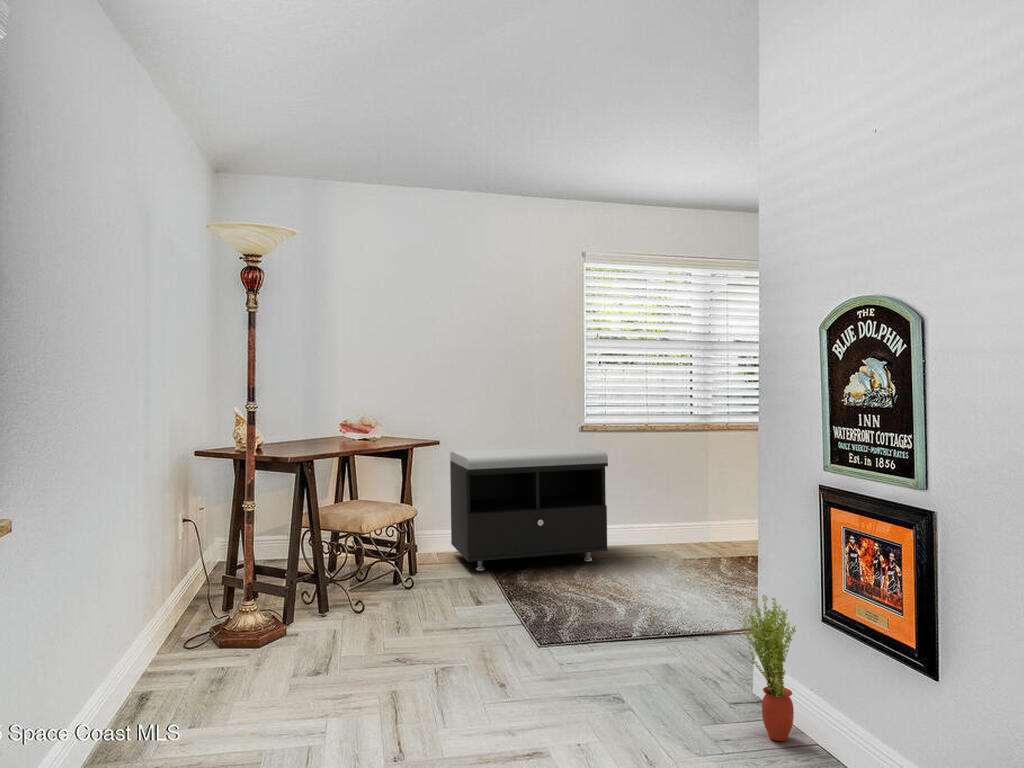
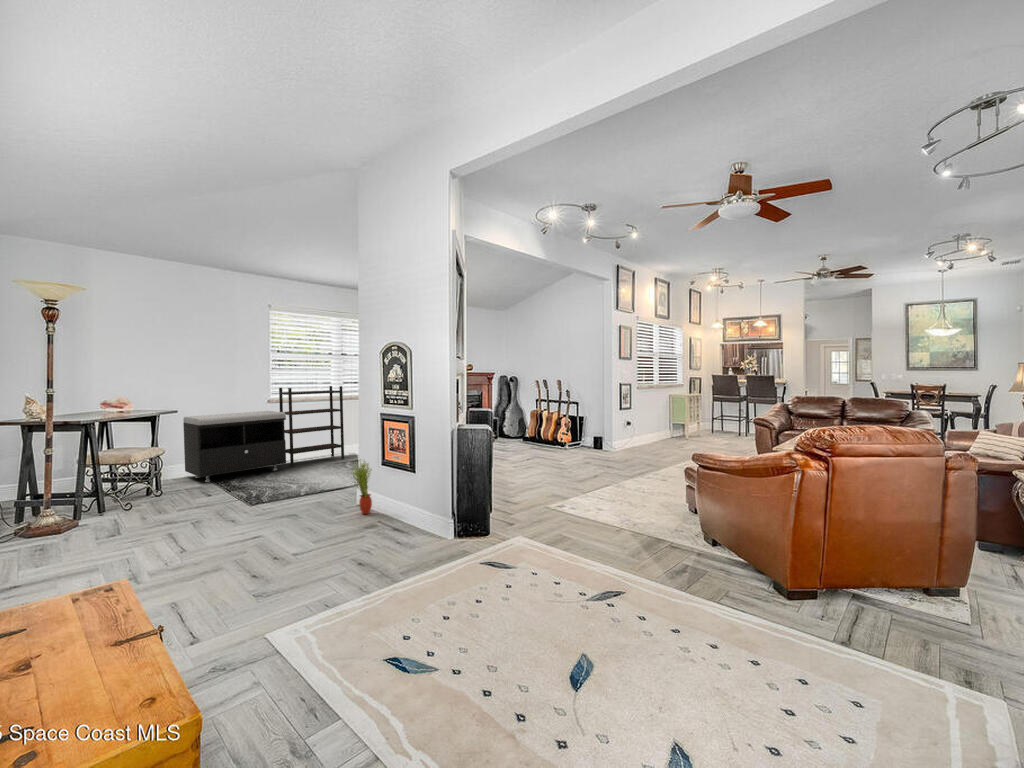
bookshelf: none [598,401,715,557] -> present [279,386,344,467]

